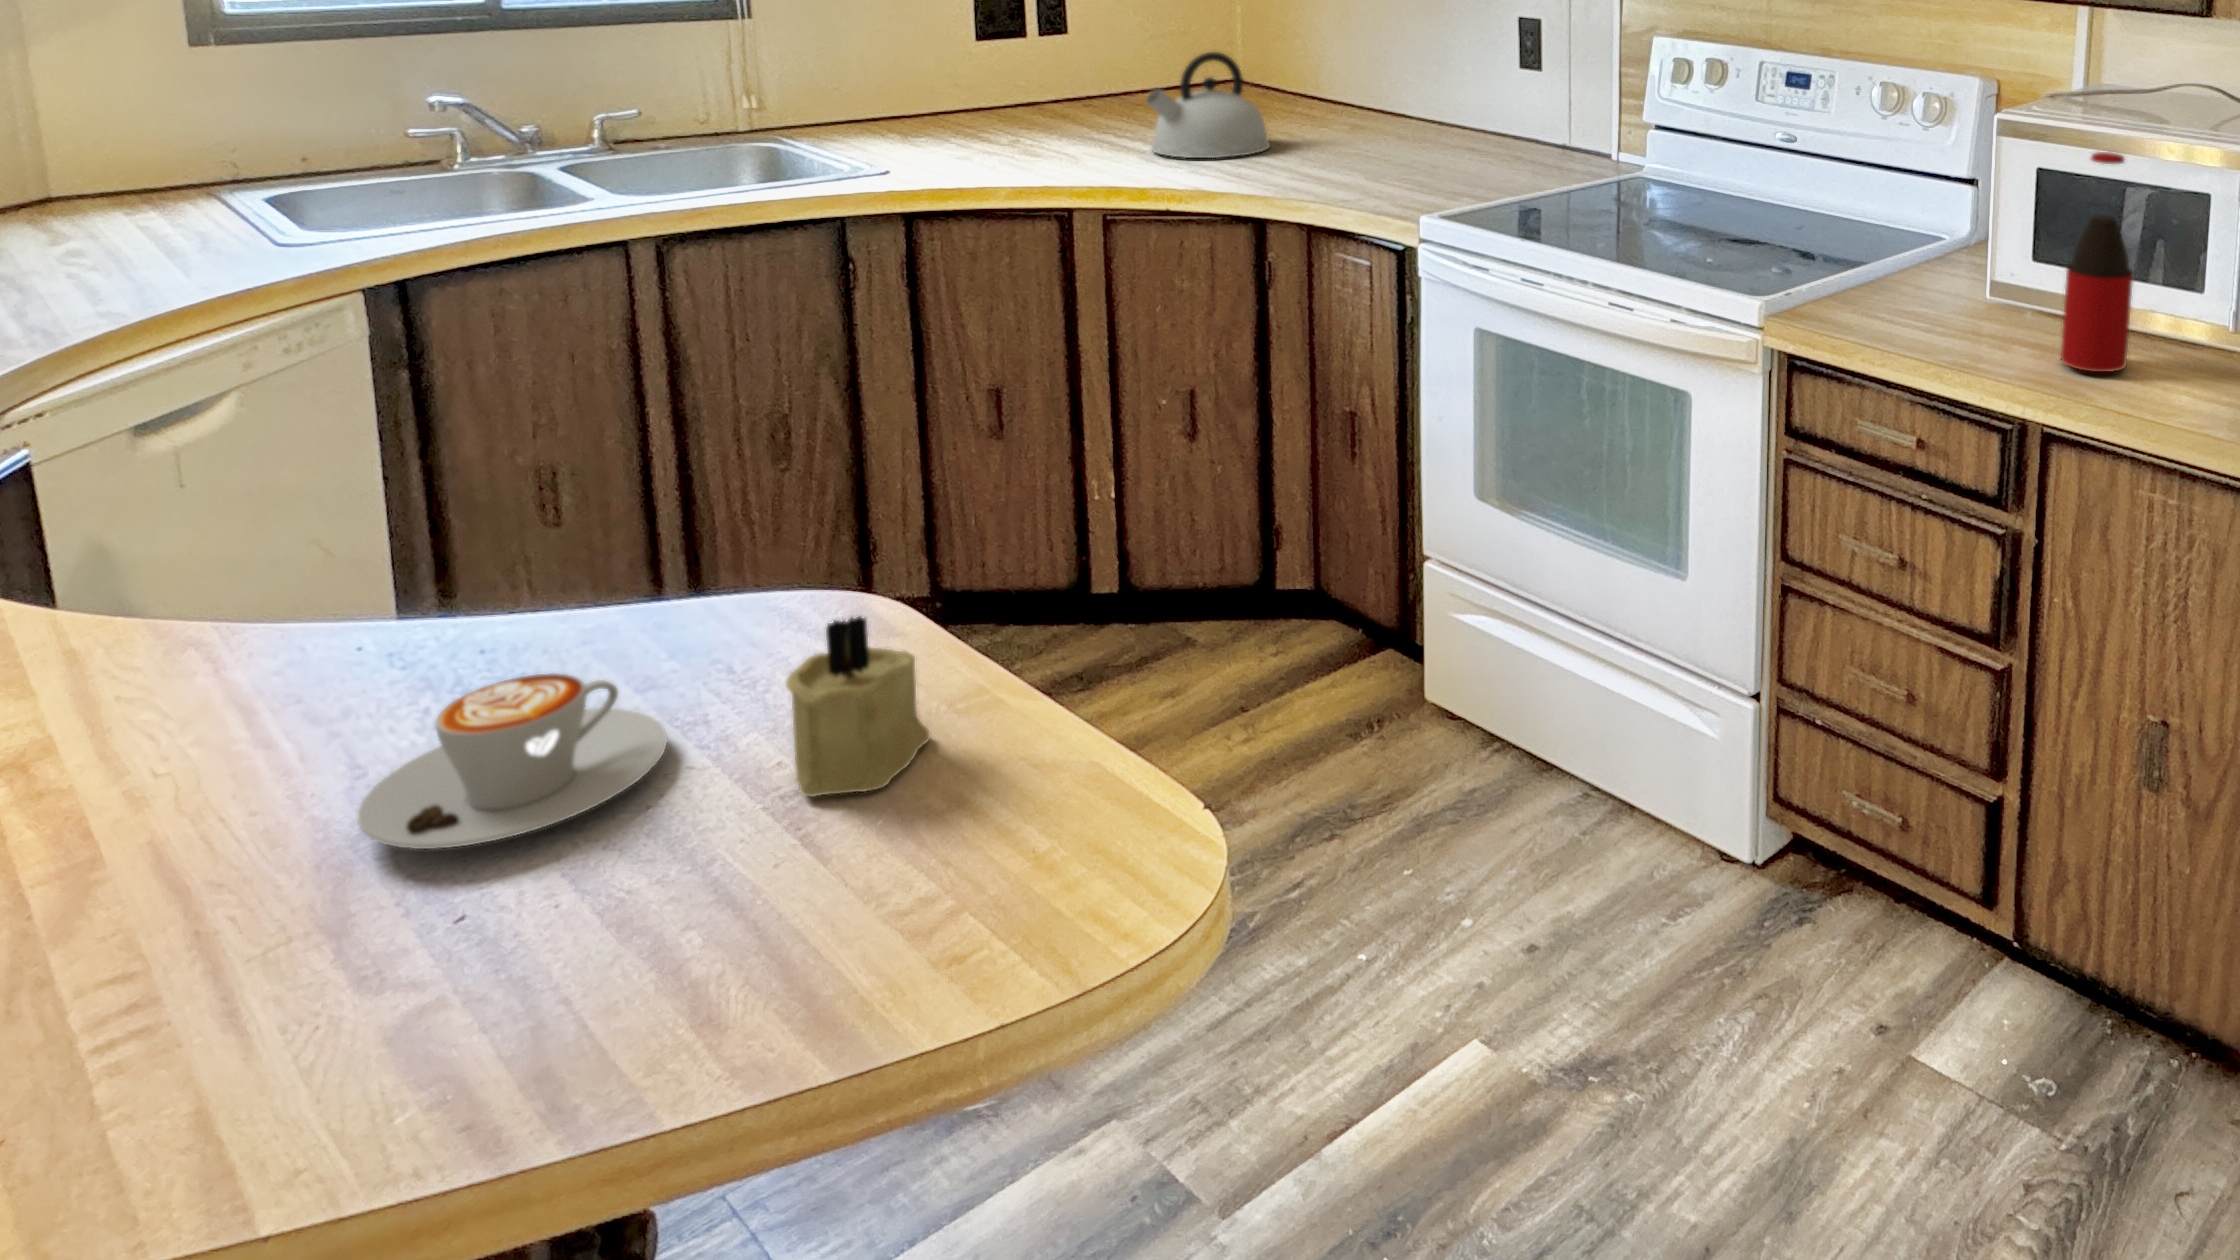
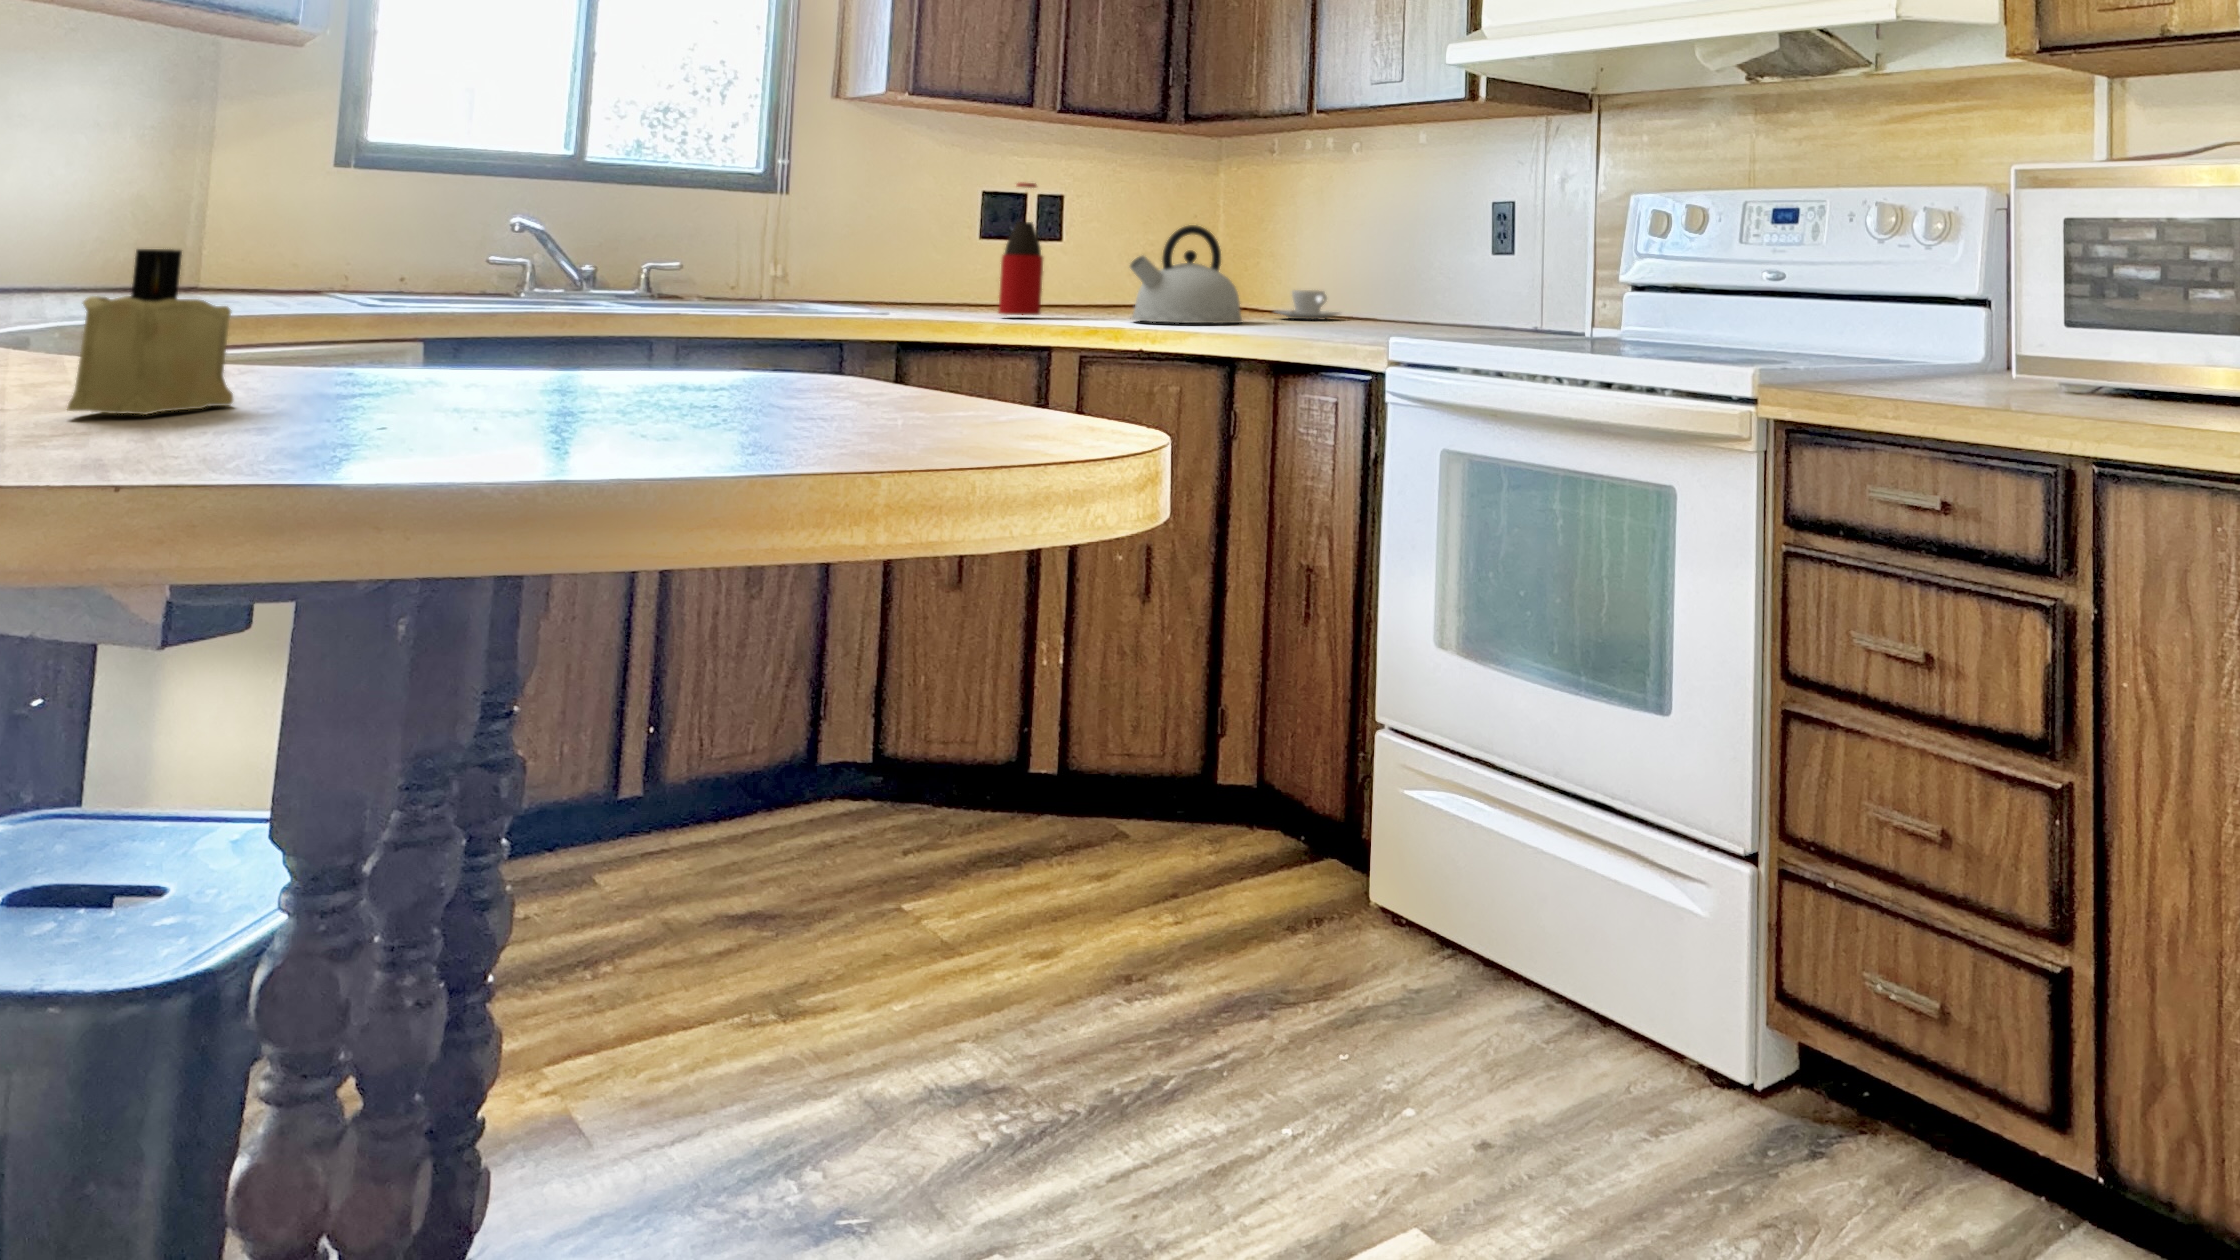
bottle: present [2061,152,2133,372] -> present [999,182,1043,315]
candle: present [786,616,930,797] -> present [67,249,233,414]
coffee cup: present [358,673,667,849] -> present [1276,290,1339,319]

